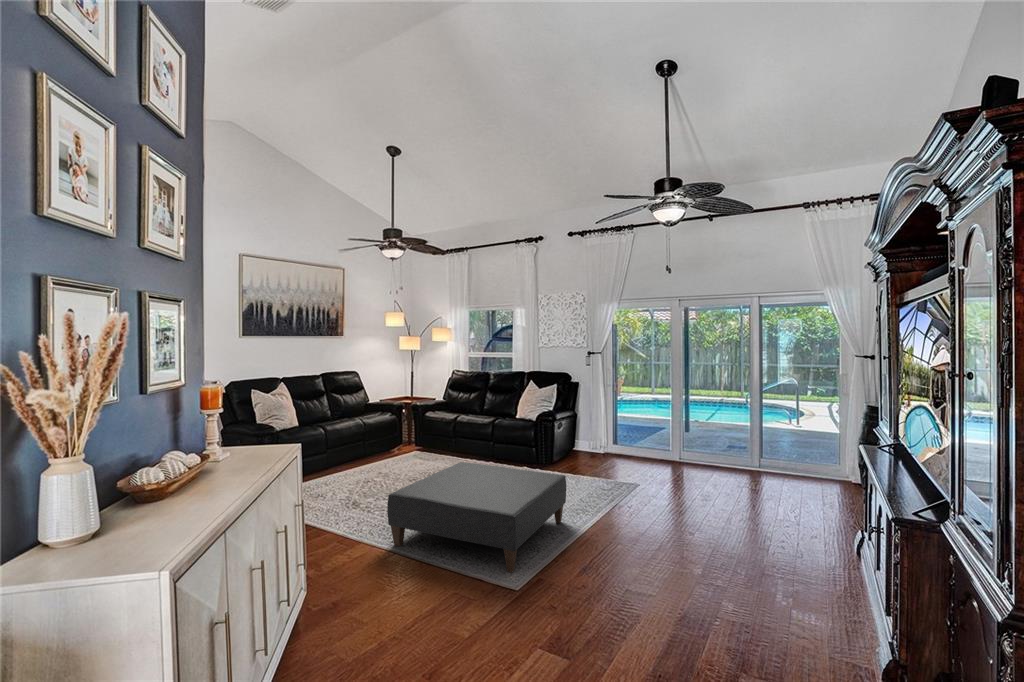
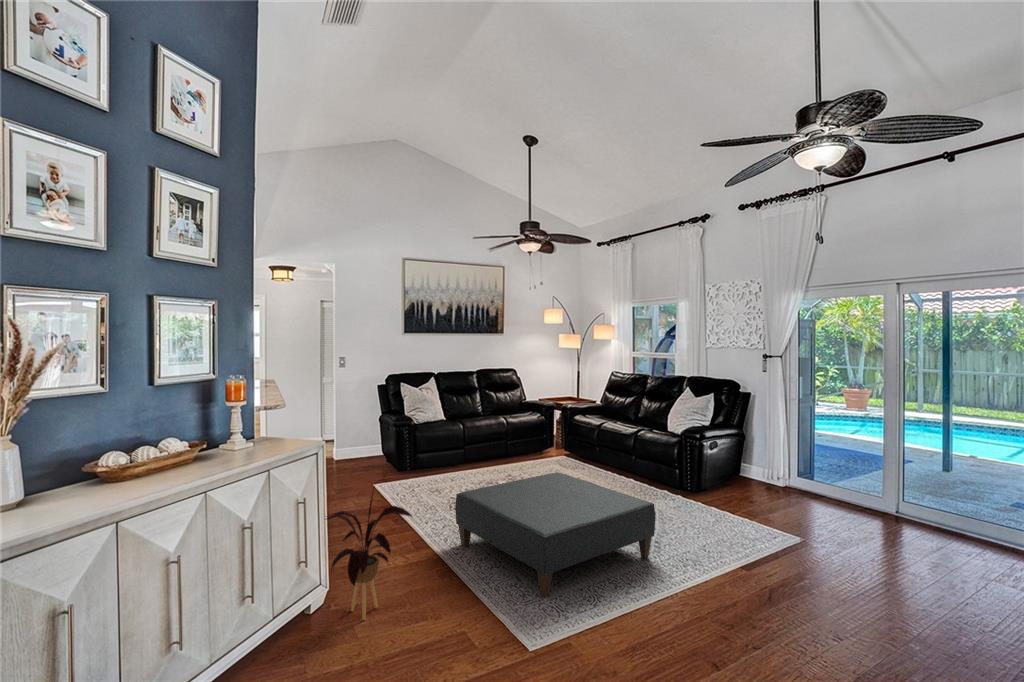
house plant: none [301,485,408,641] -> present [327,479,413,620]

